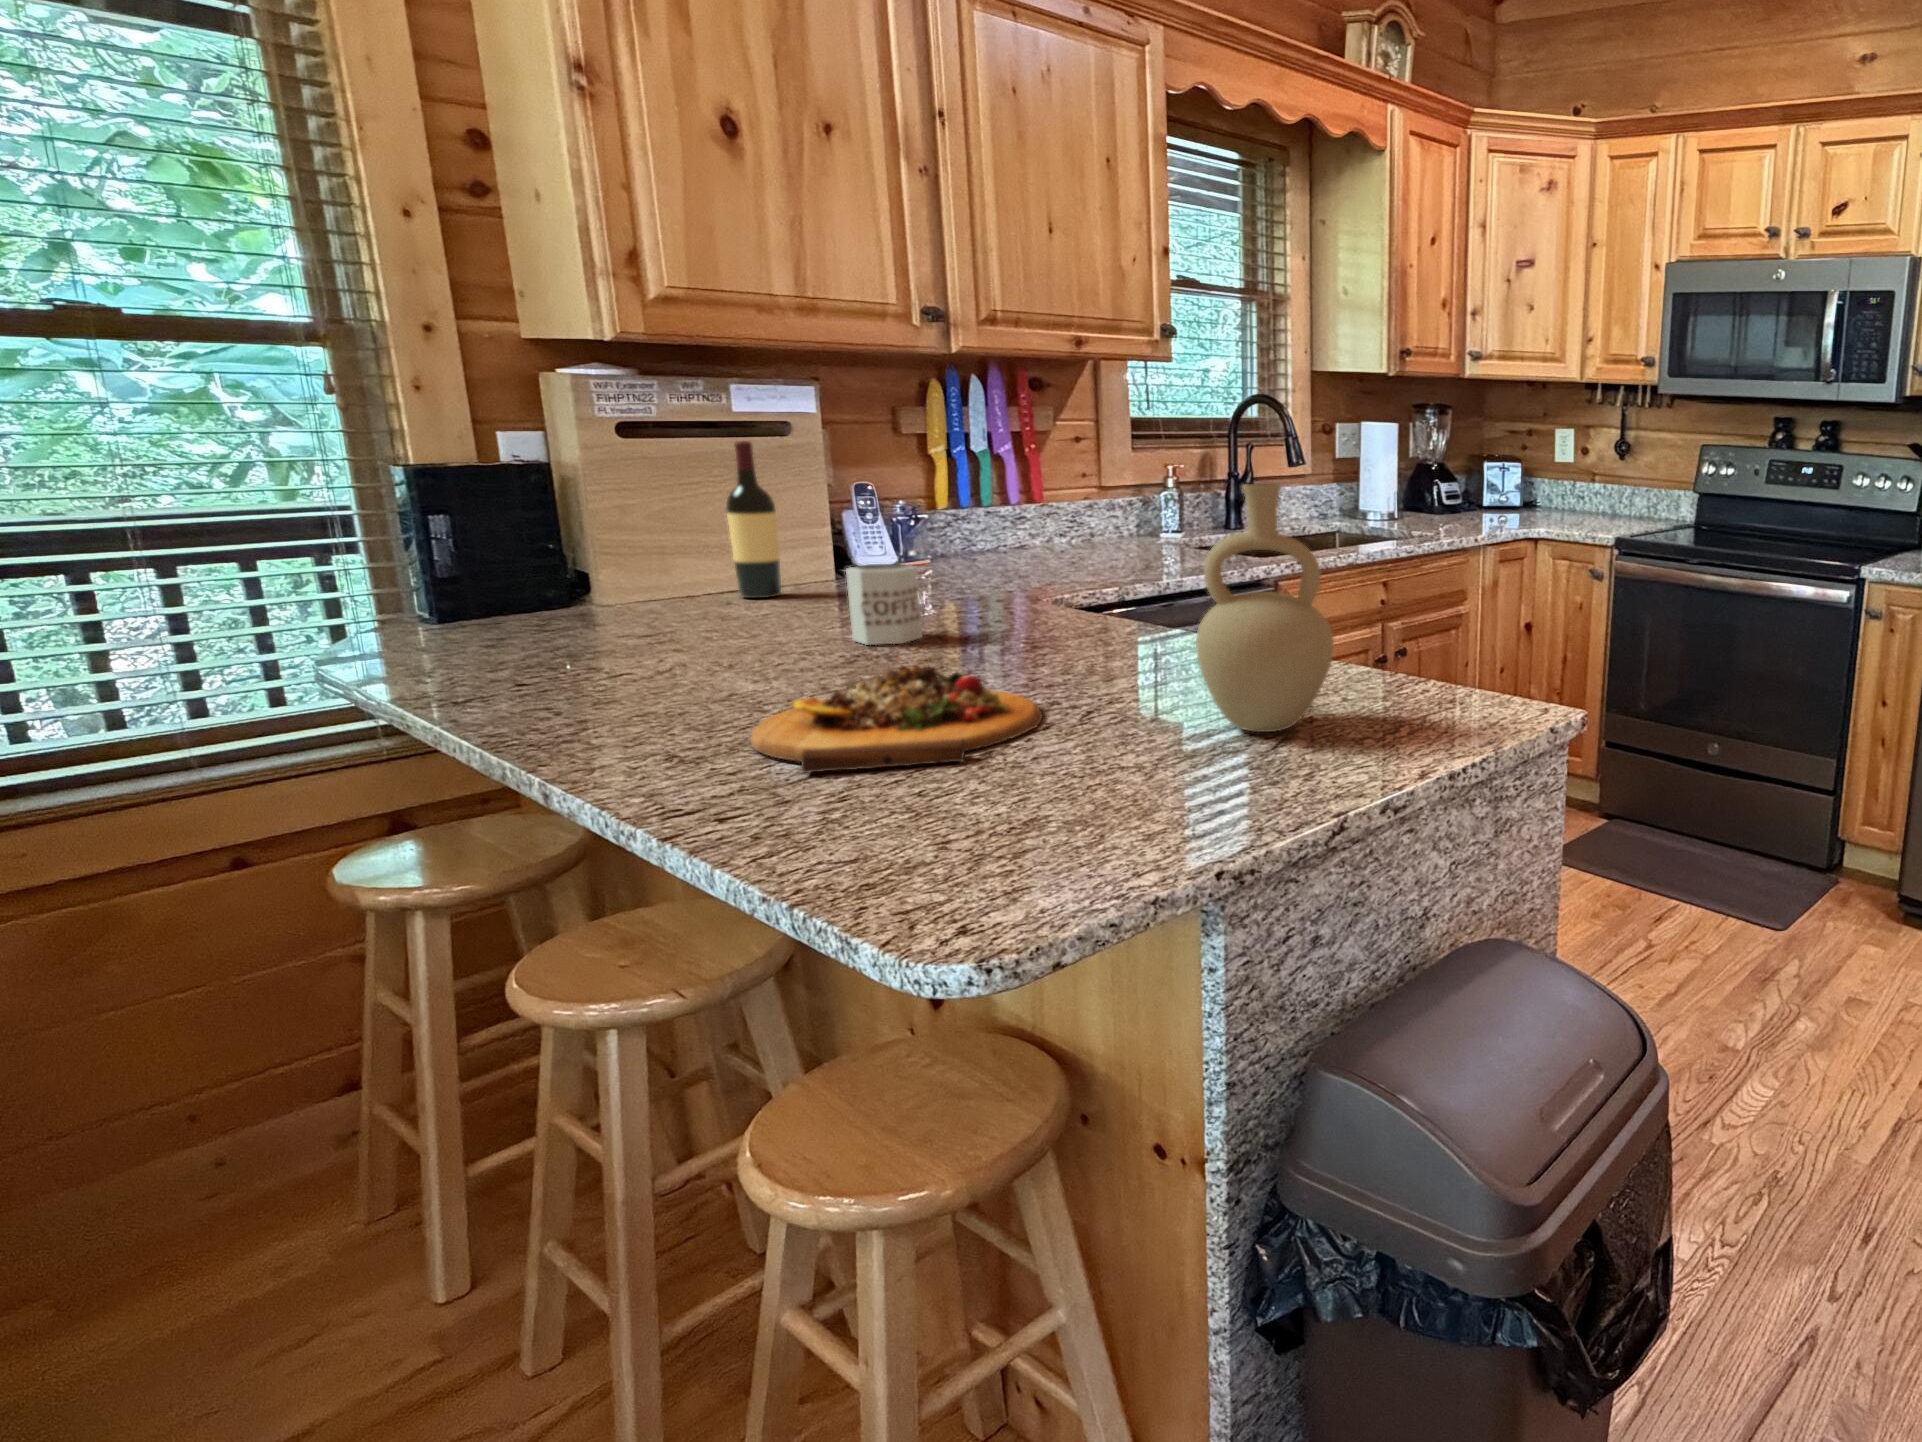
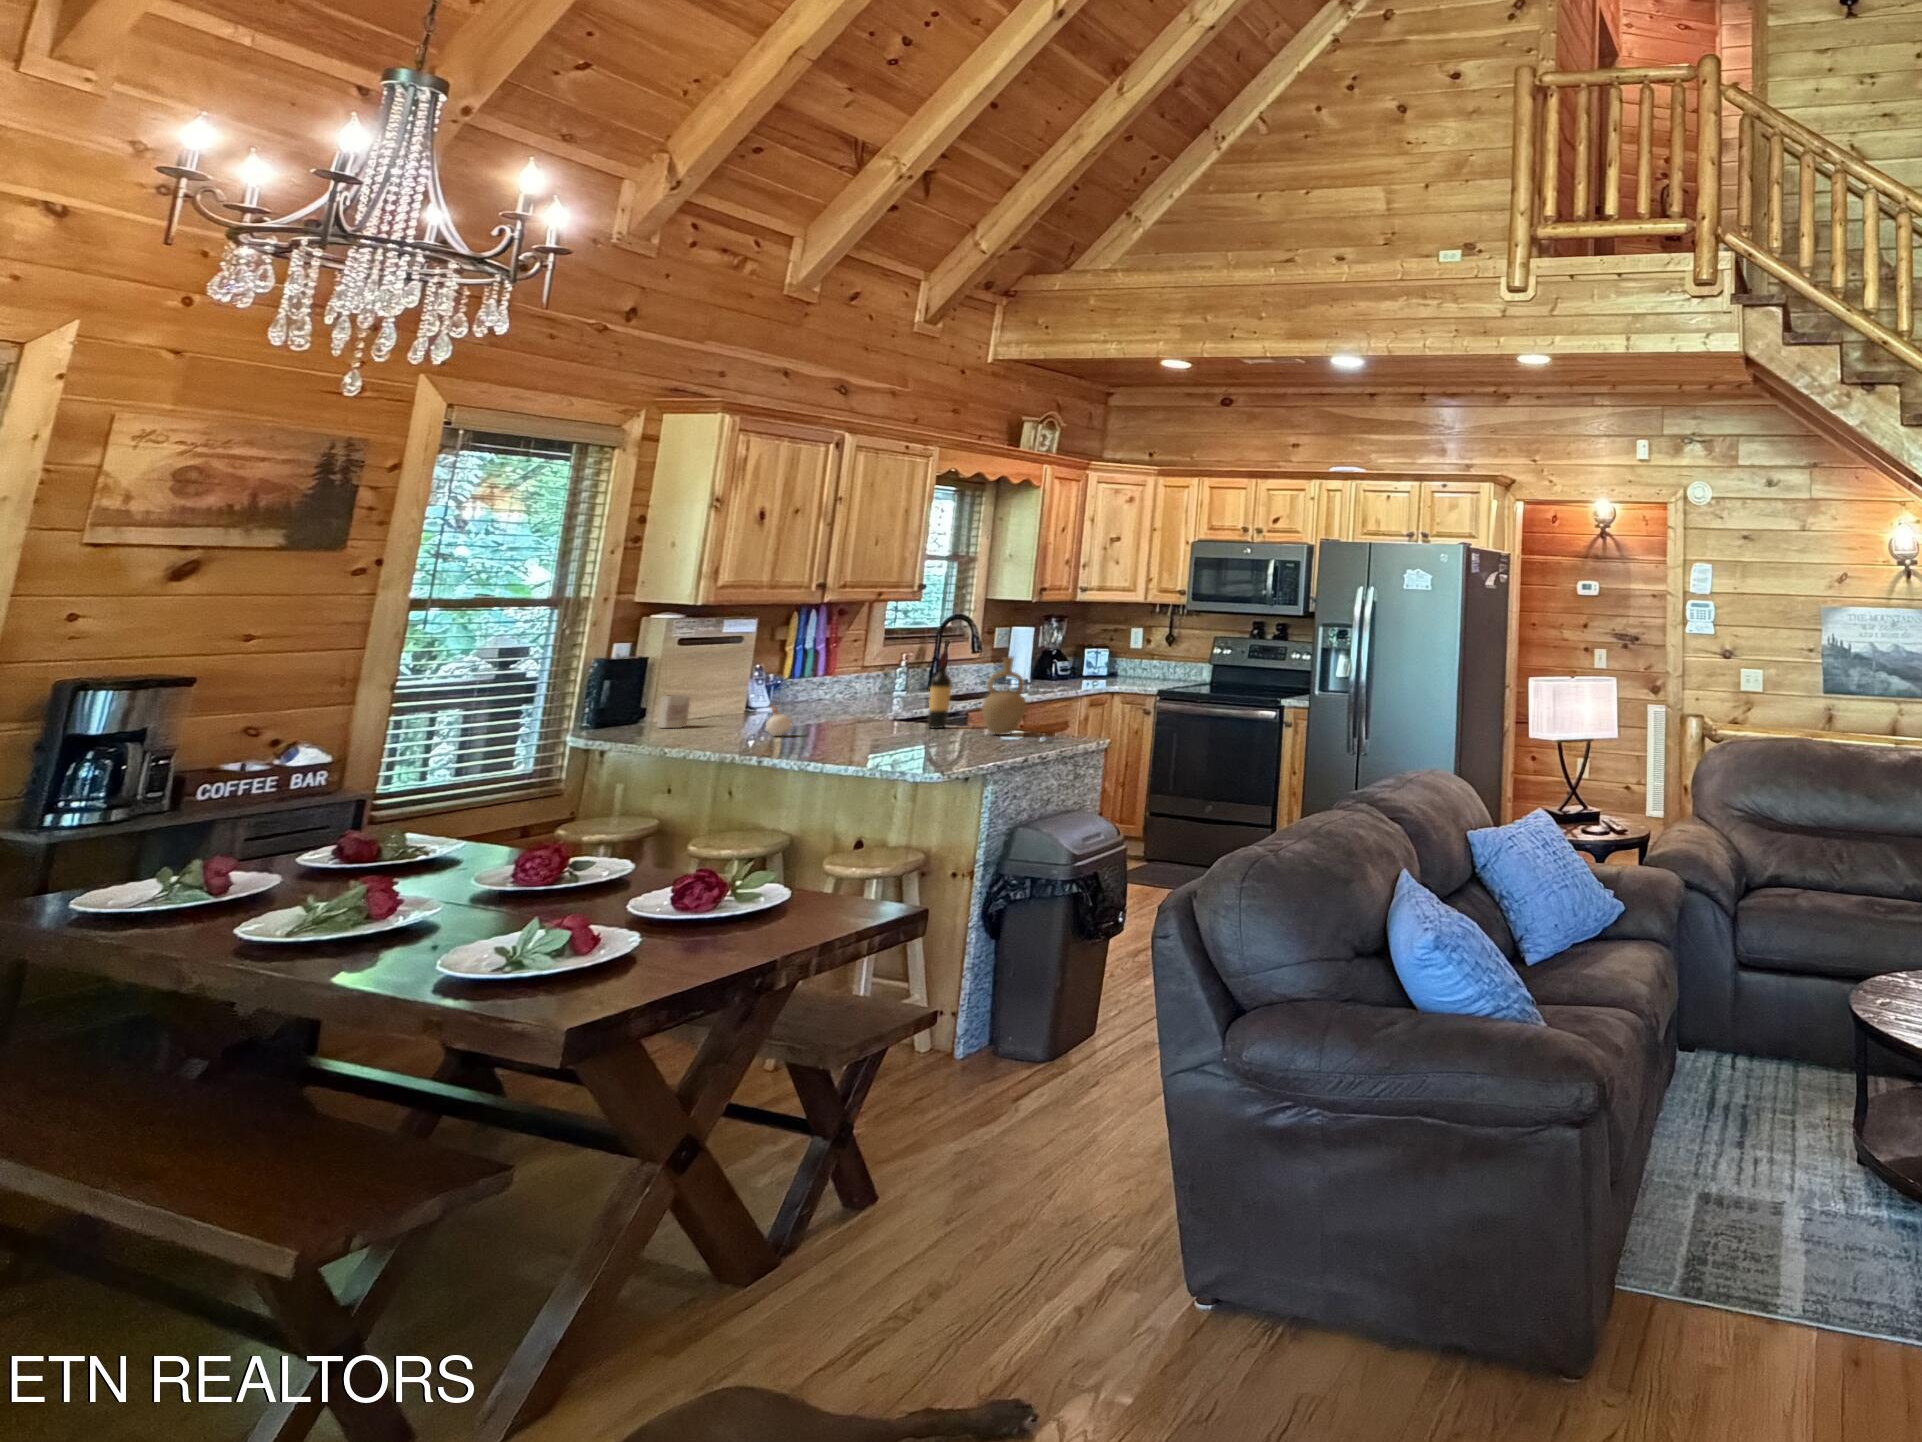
wine bottle: present [726,441,781,598] -> present [928,653,952,728]
mug: present [846,564,922,645] -> present [657,695,690,728]
candle: none [603,594,688,704] -> present [766,706,791,736]
cutting board: present [751,666,1043,773] -> none [833,718,925,742]

